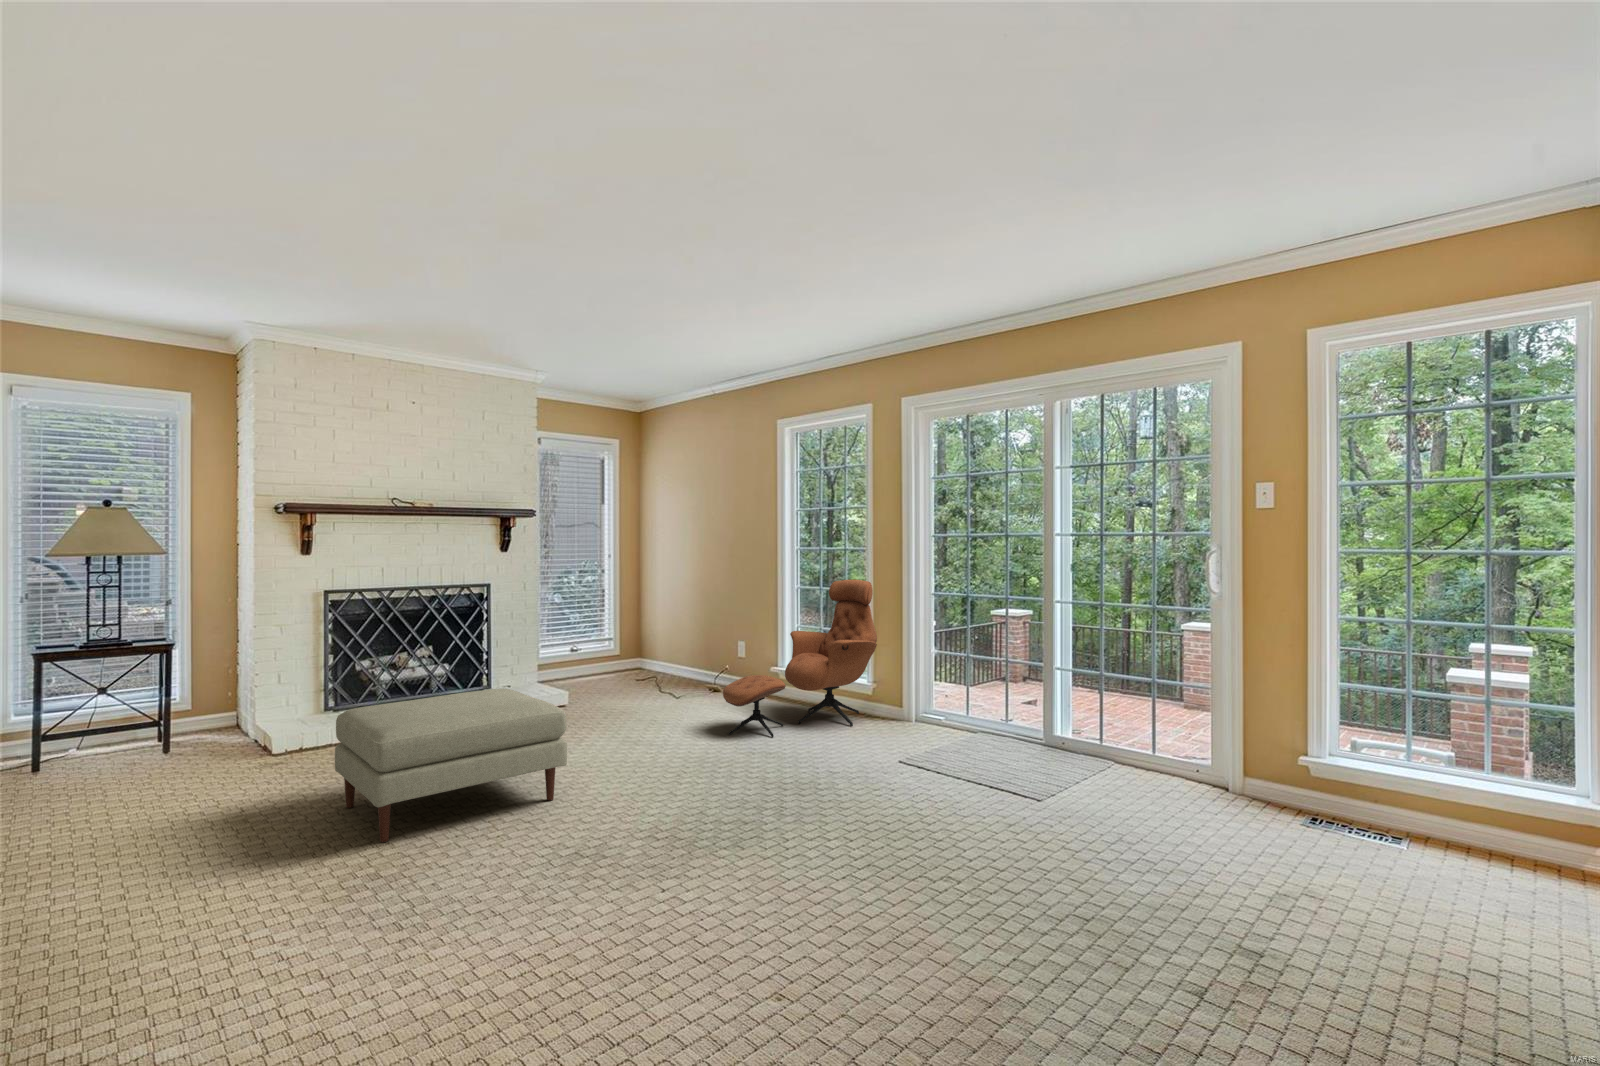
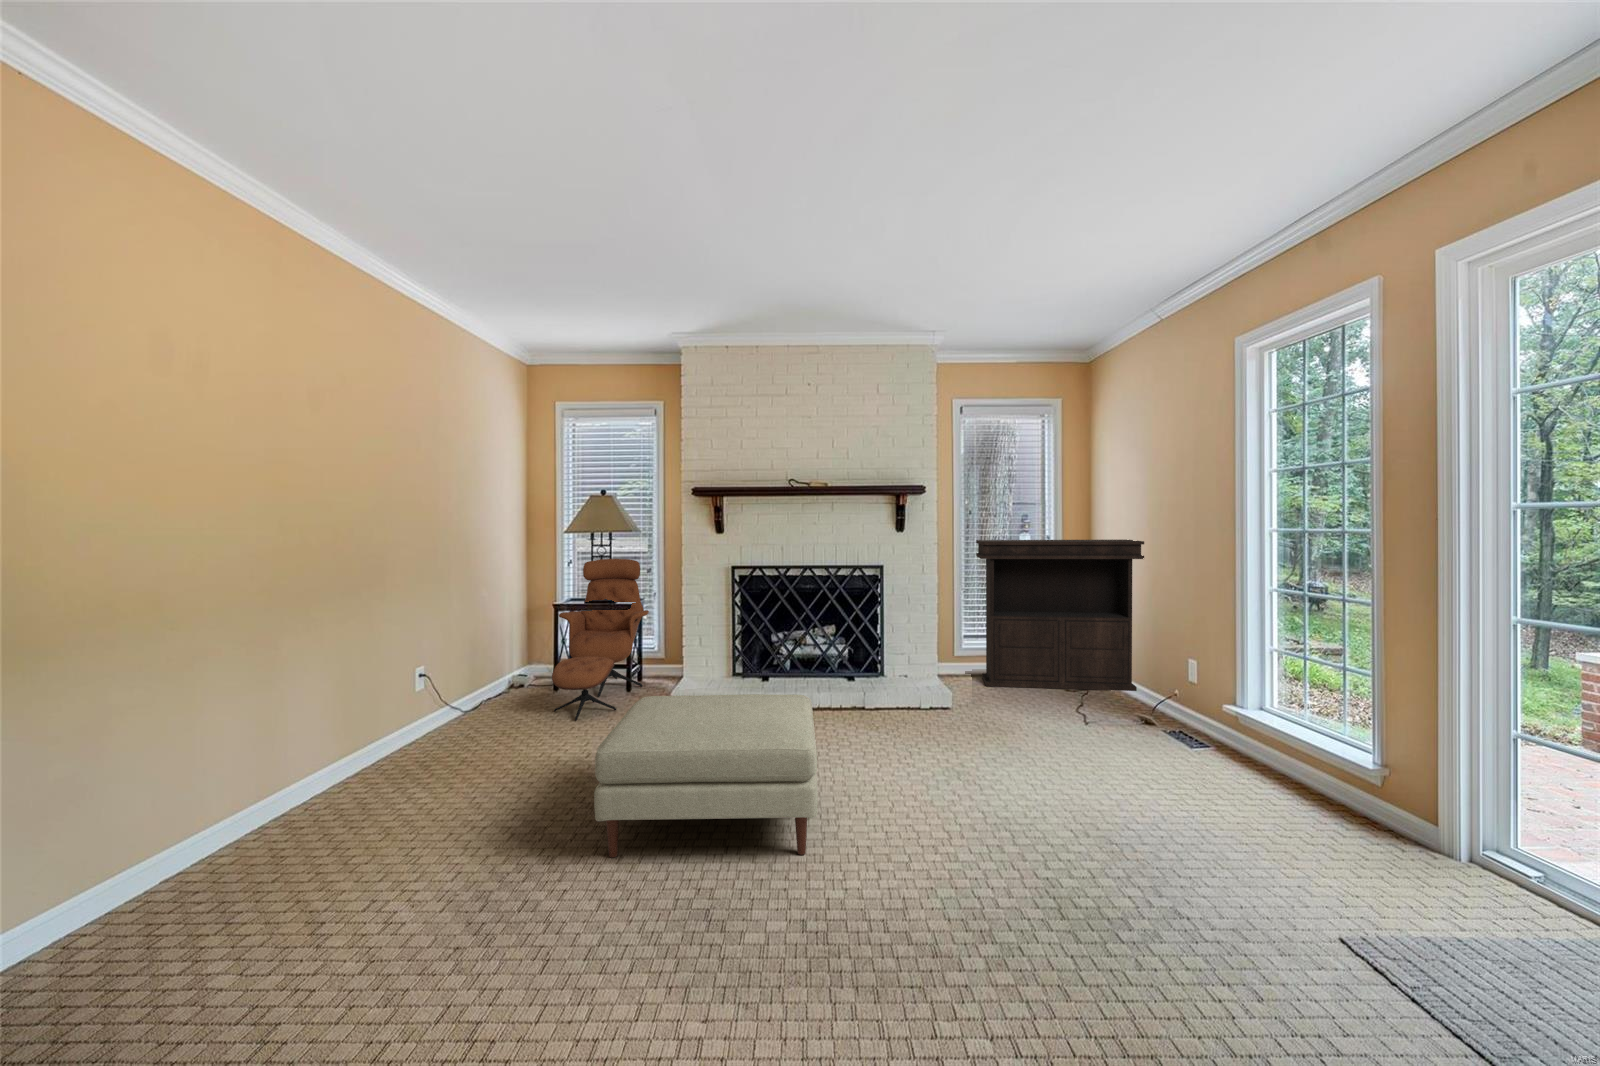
console table: none [568,557,703,689] -> present [976,539,1144,691]
lounge chair: present [723,580,877,737] -> present [552,559,649,720]

